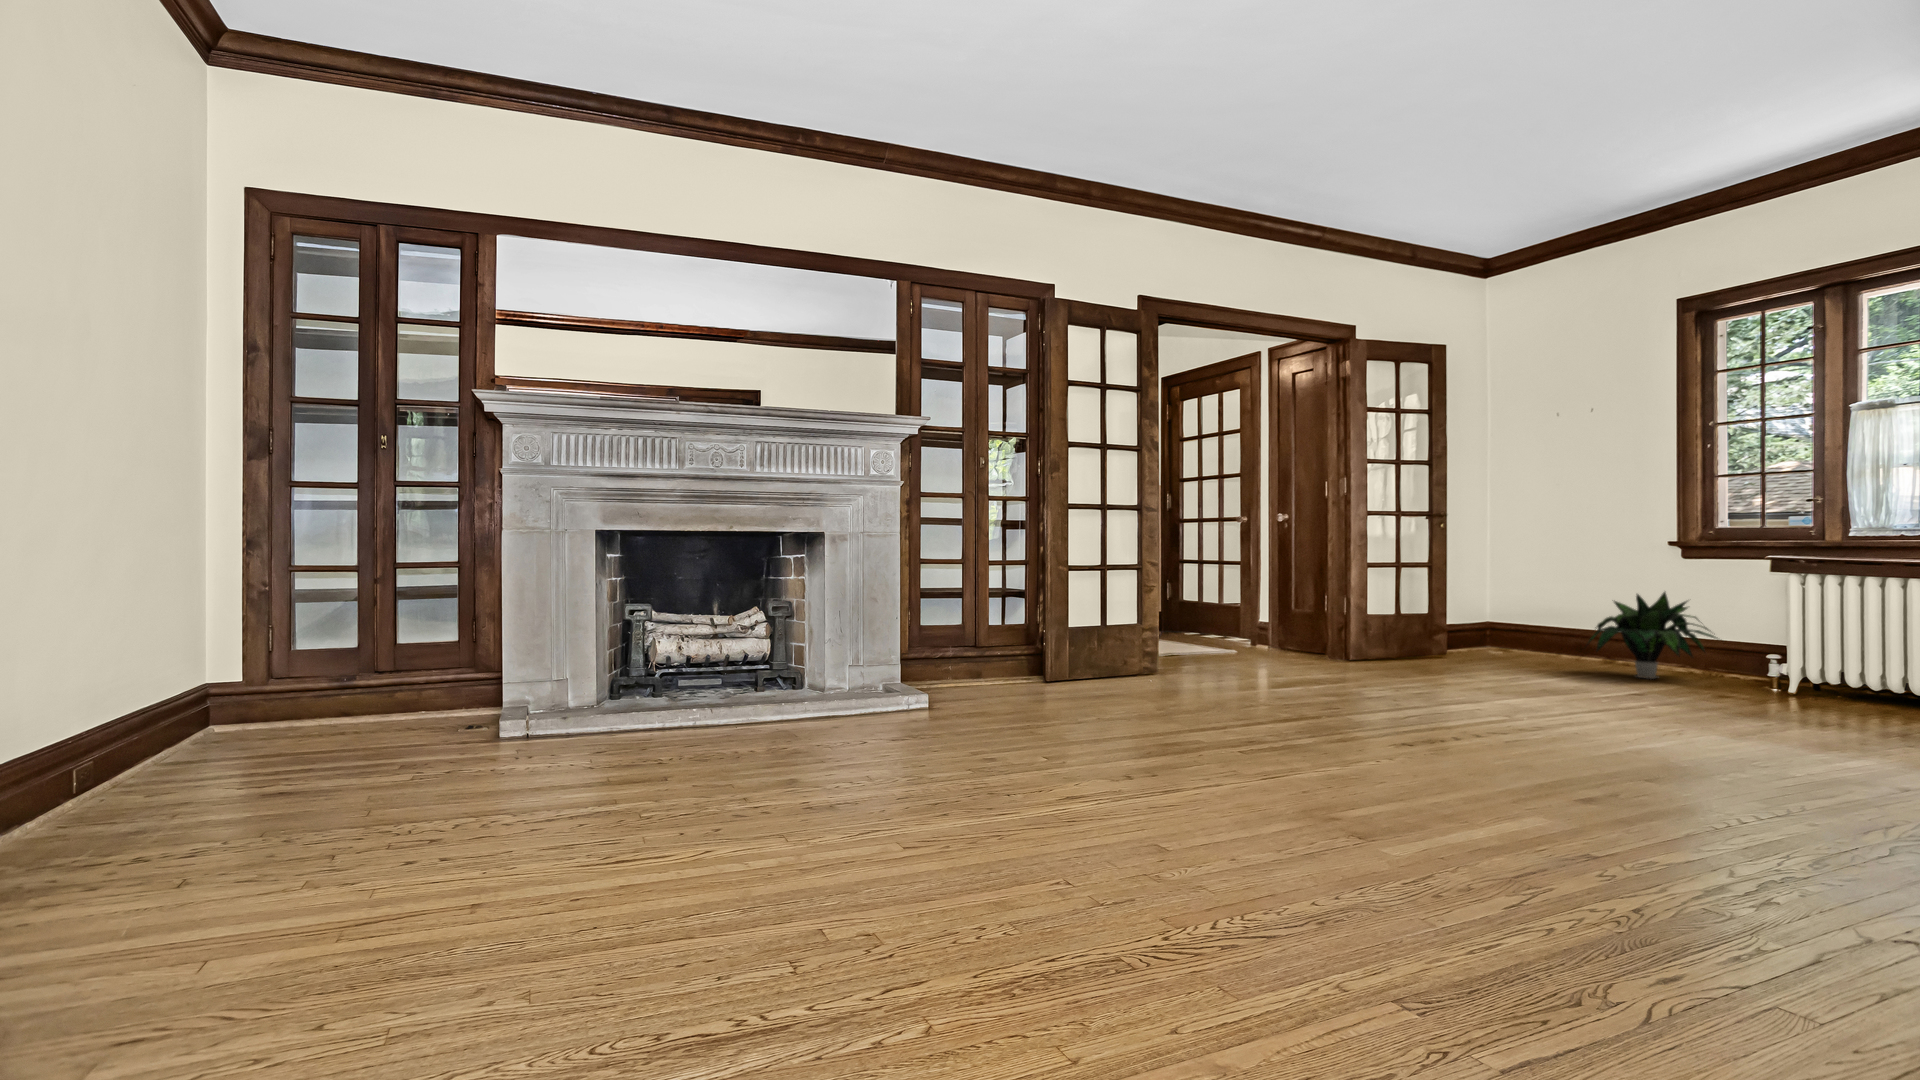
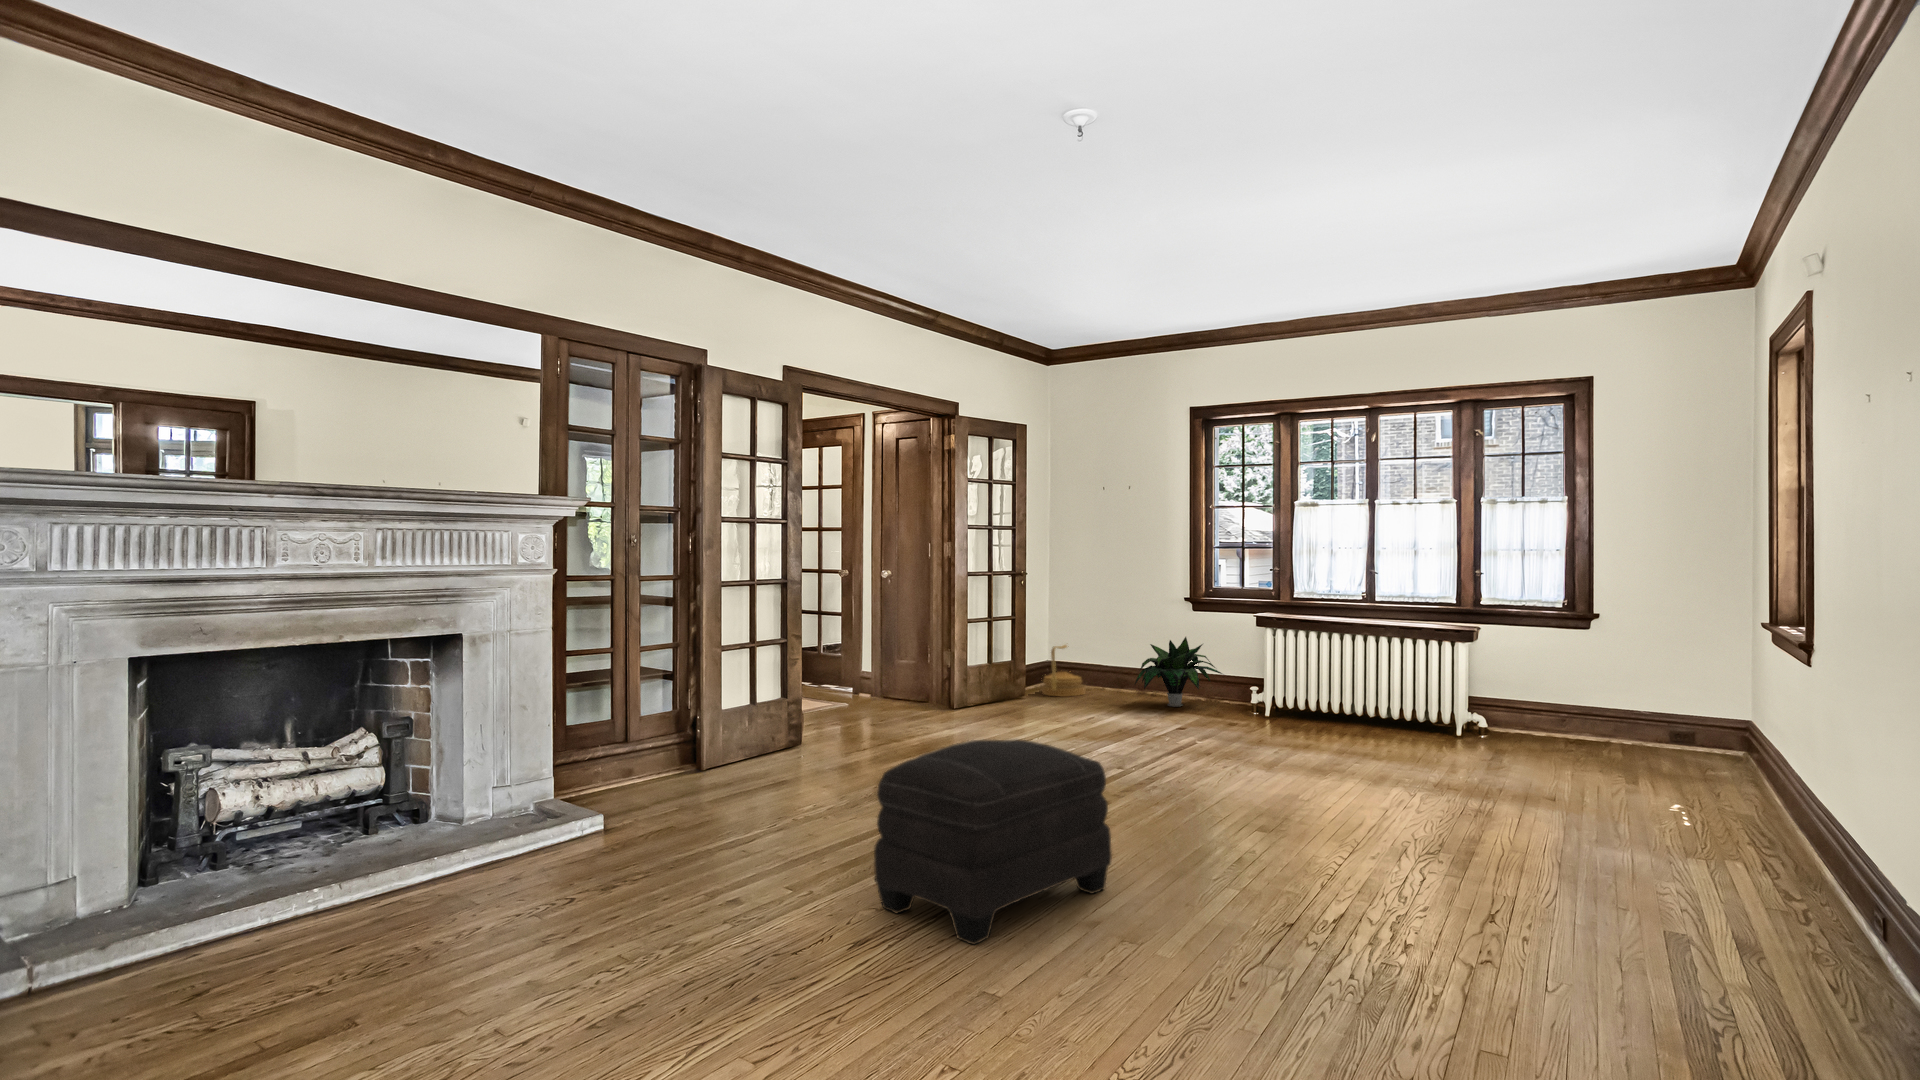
woven basket: none [1465,600,1527,661] -> present [1042,645,1086,697]
ottoman: none [1108,634,1390,833] -> present [874,740,1112,944]

